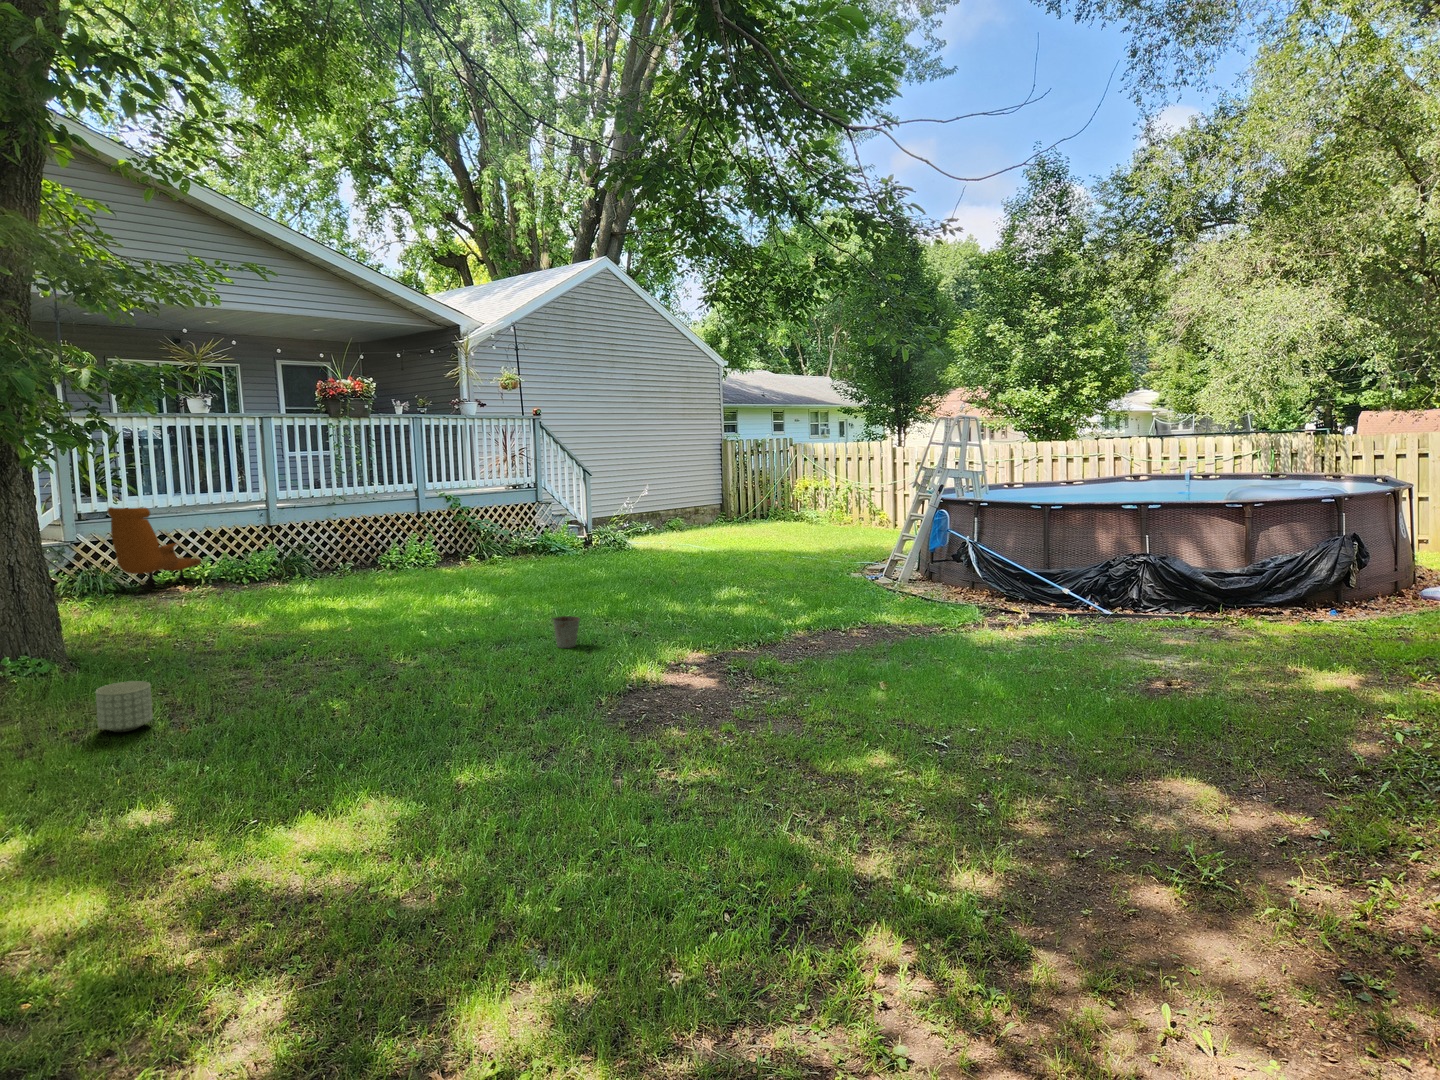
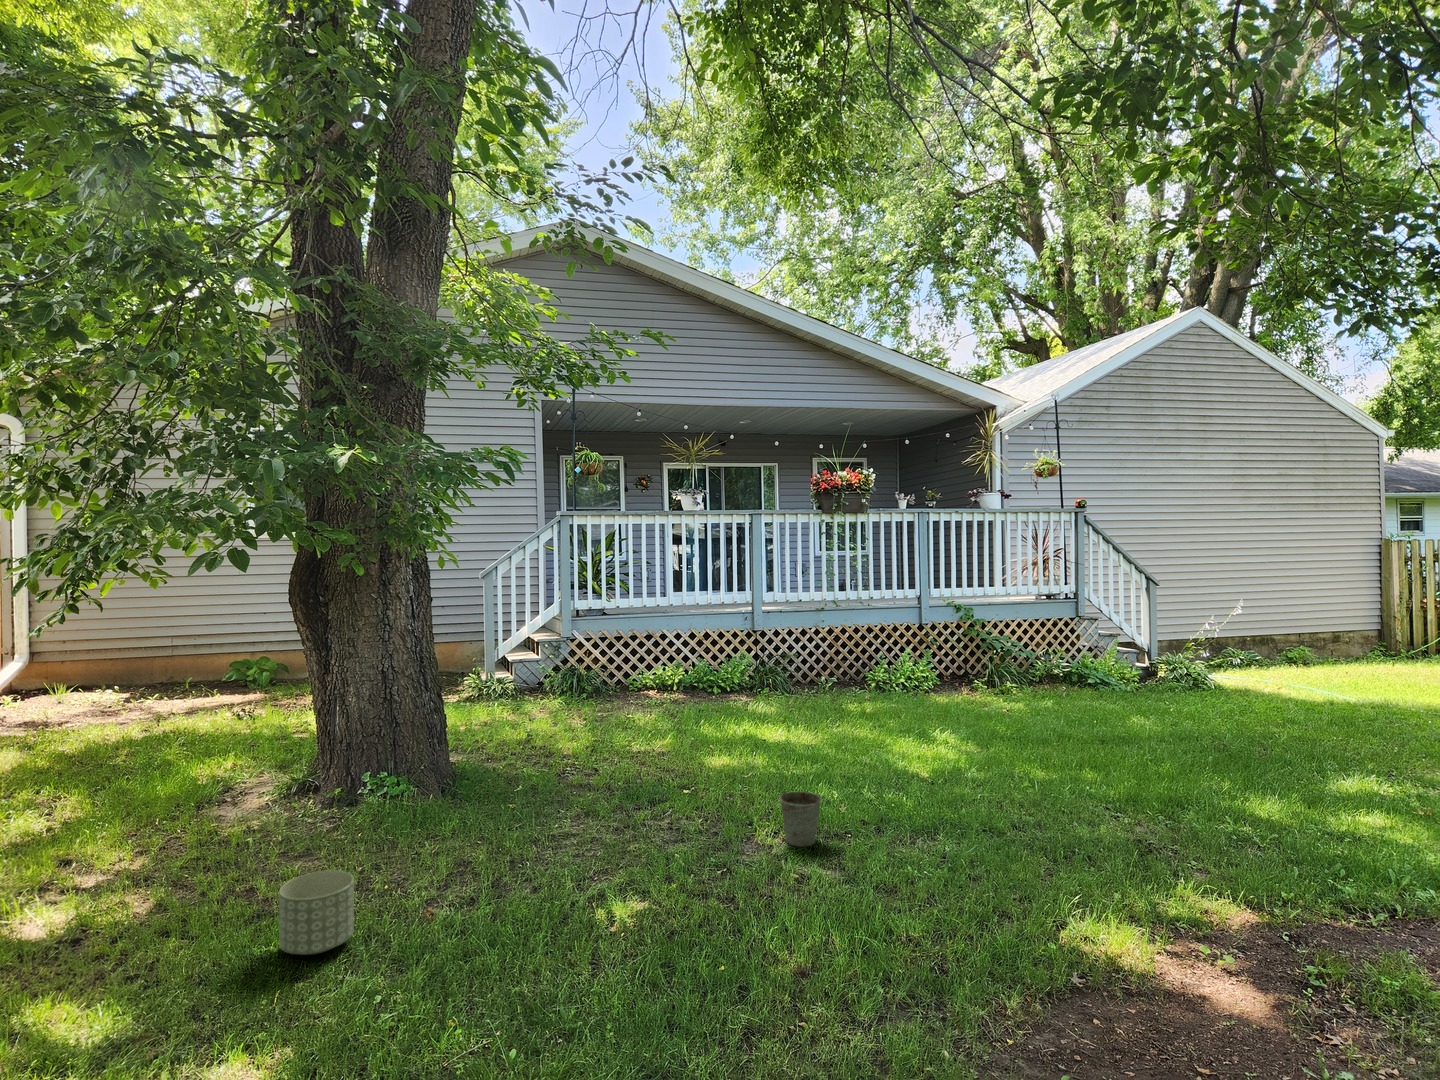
lounge chair: present [108,507,201,596] -> none [588,605,679,699]
bucket: present [552,616,580,648] -> present [779,791,822,847]

